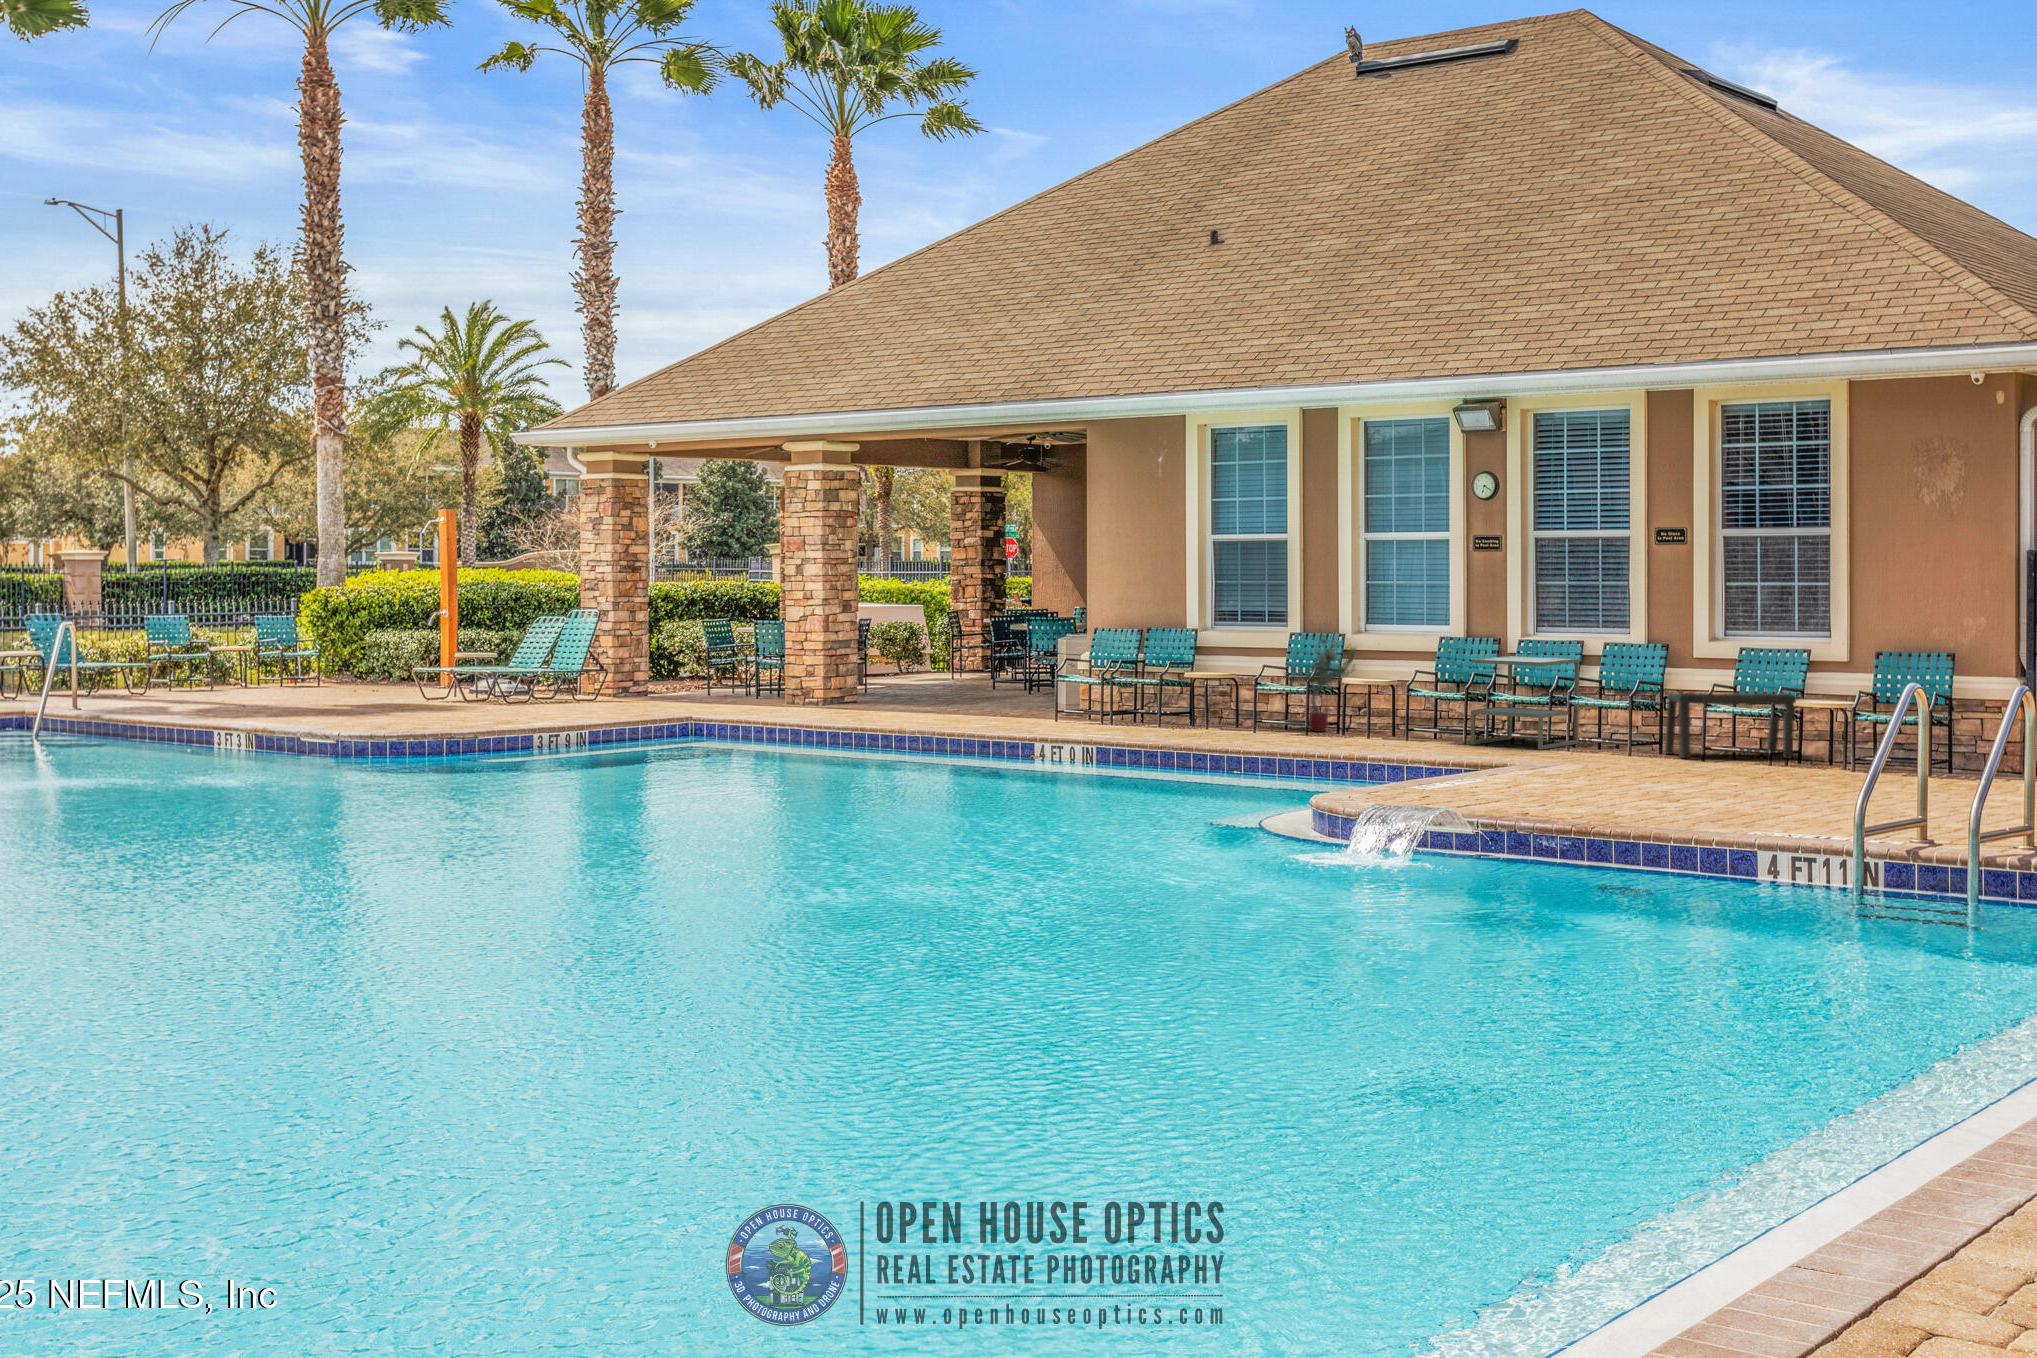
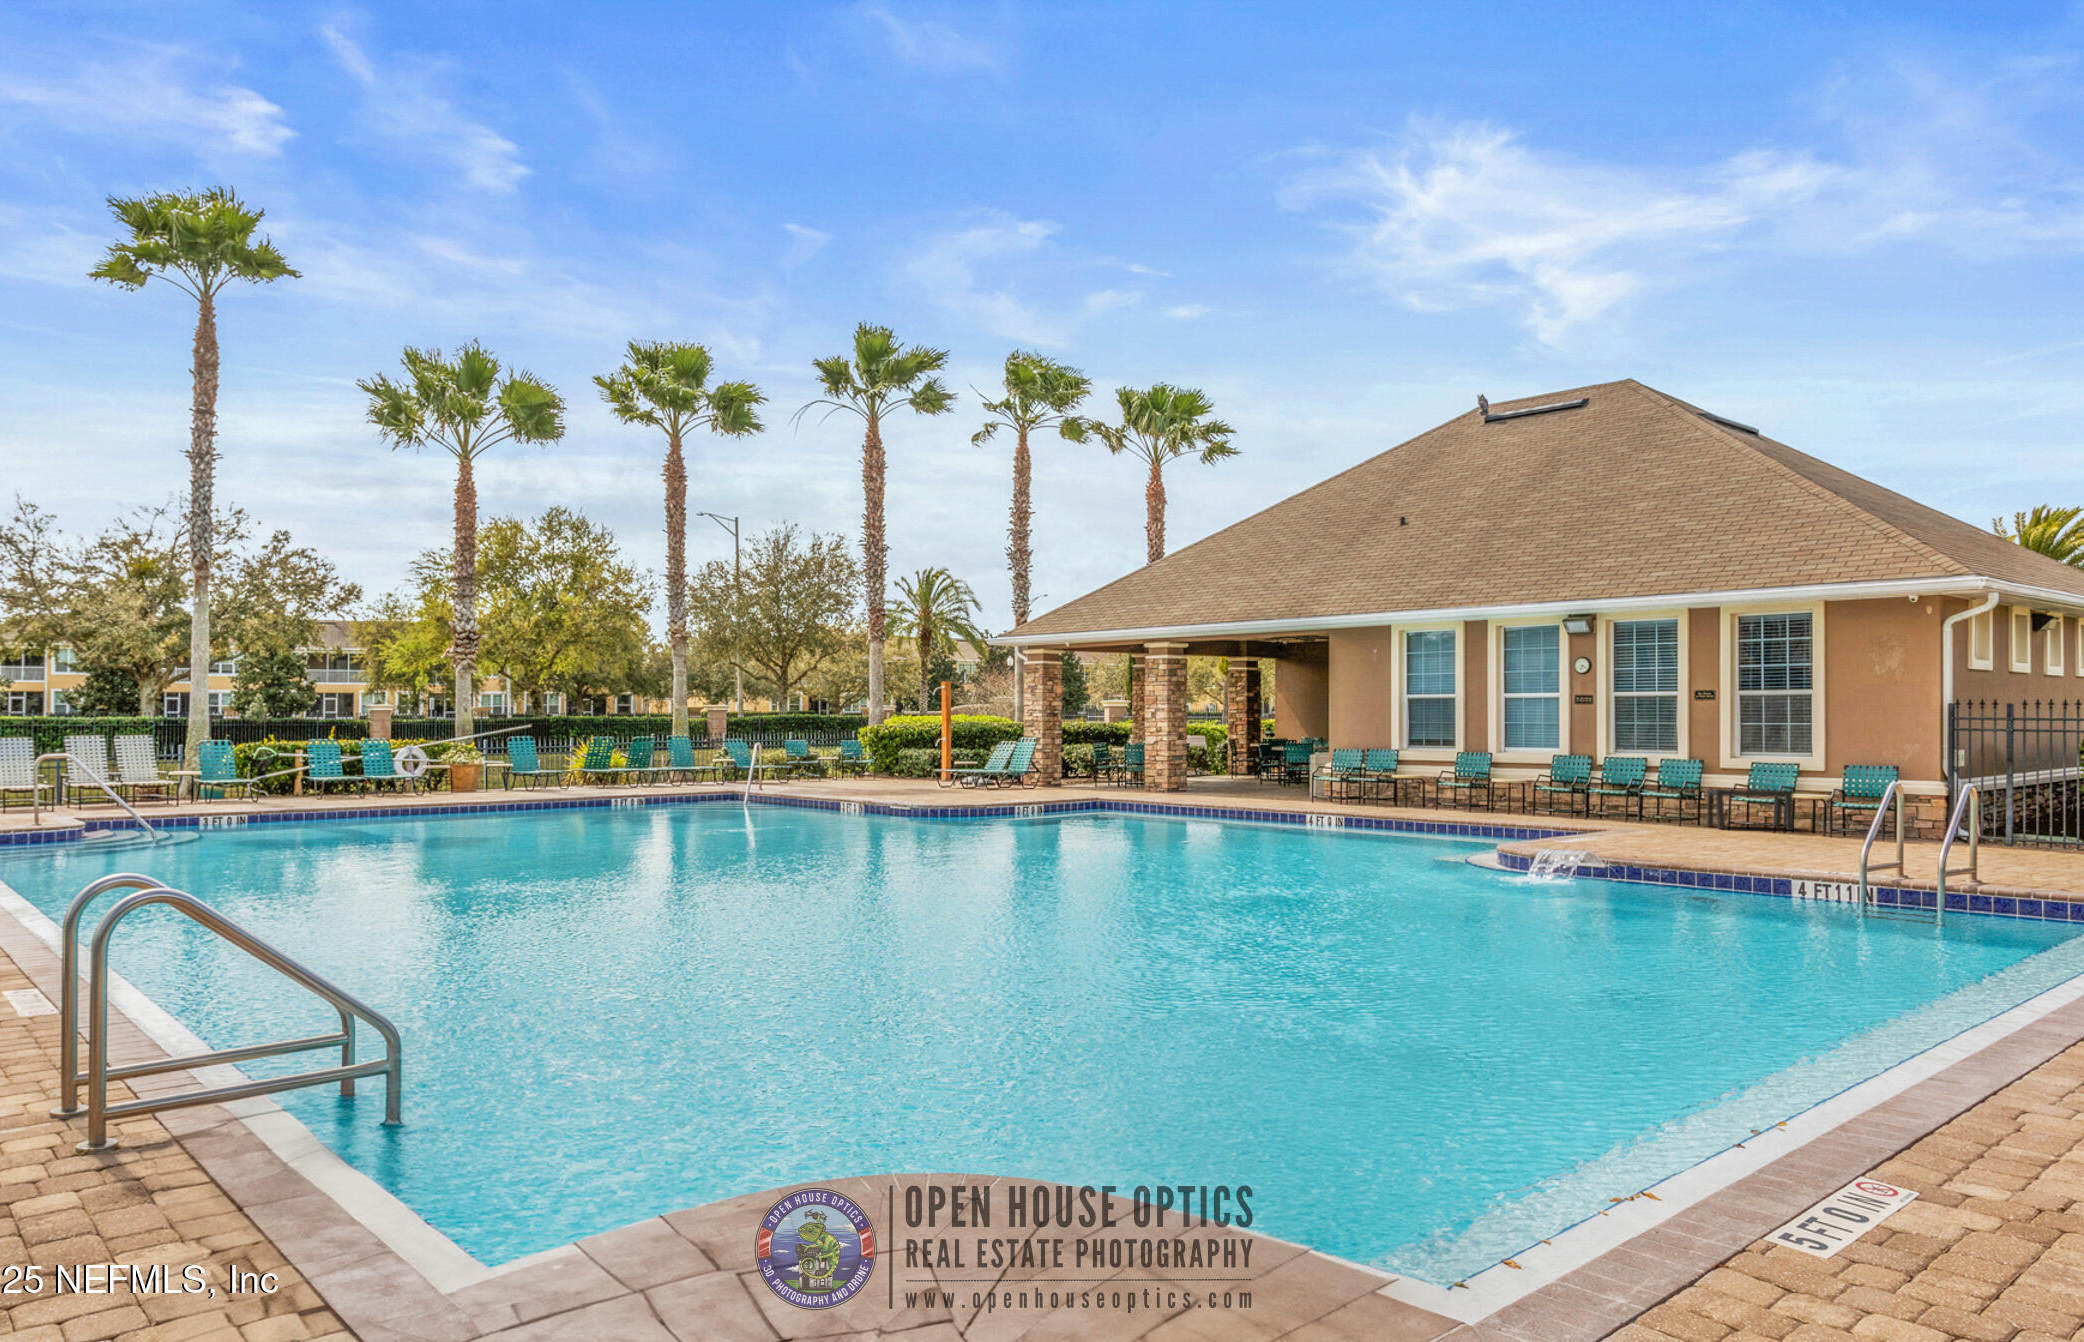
potted tree: present [1283,635,1356,732] -> none [1454,752,1503,811]
side table: present [1471,656,1579,750] -> none [1578,766,1648,823]

